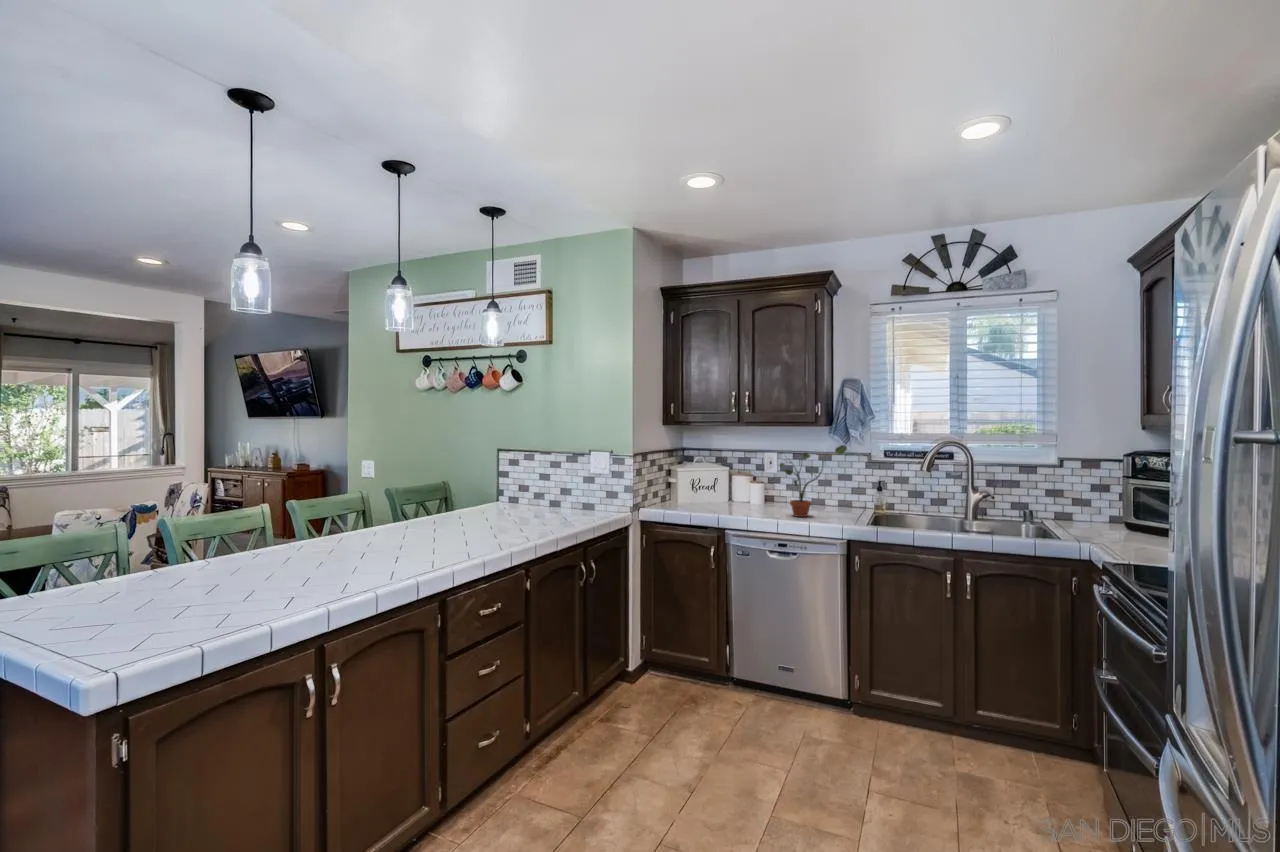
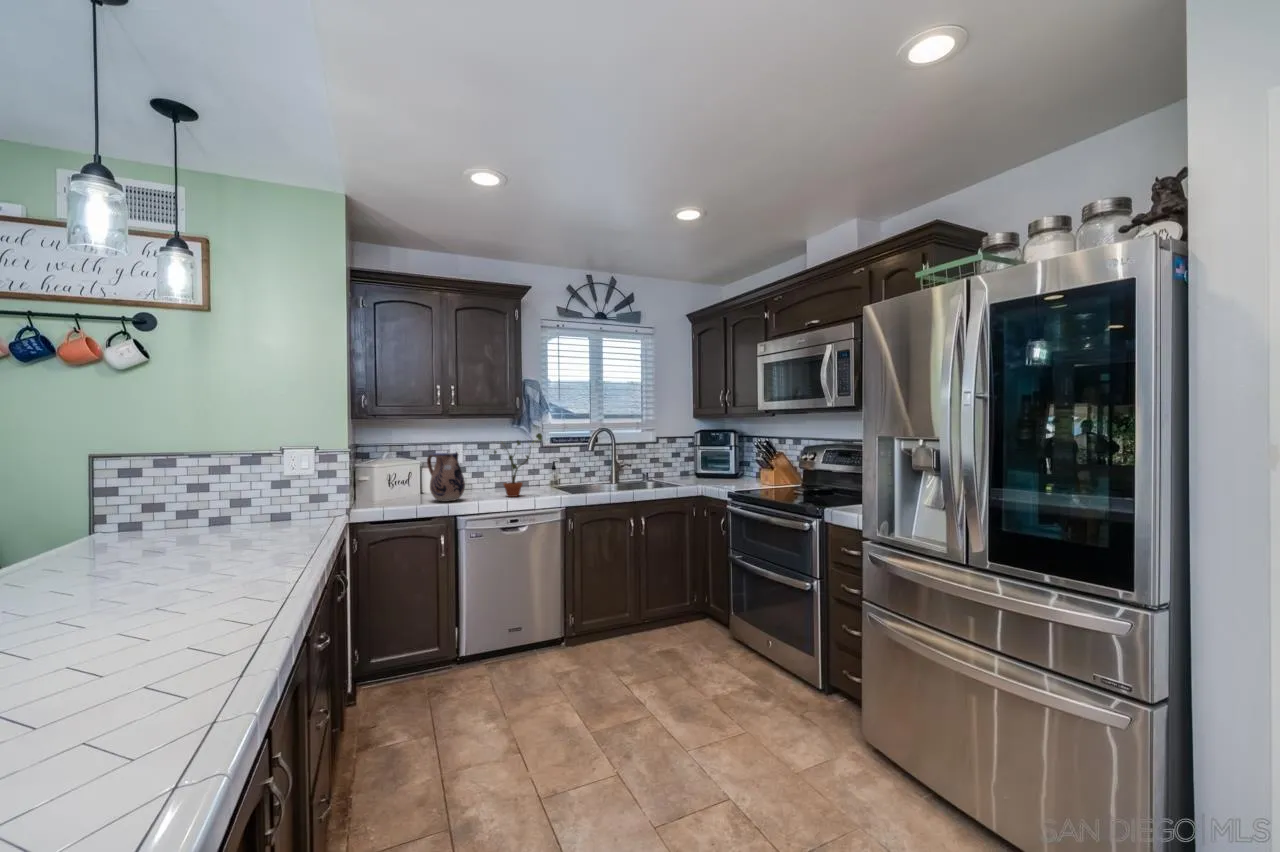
ceramic pitcher: none [713,462,748,512] -> present [427,453,465,501]

